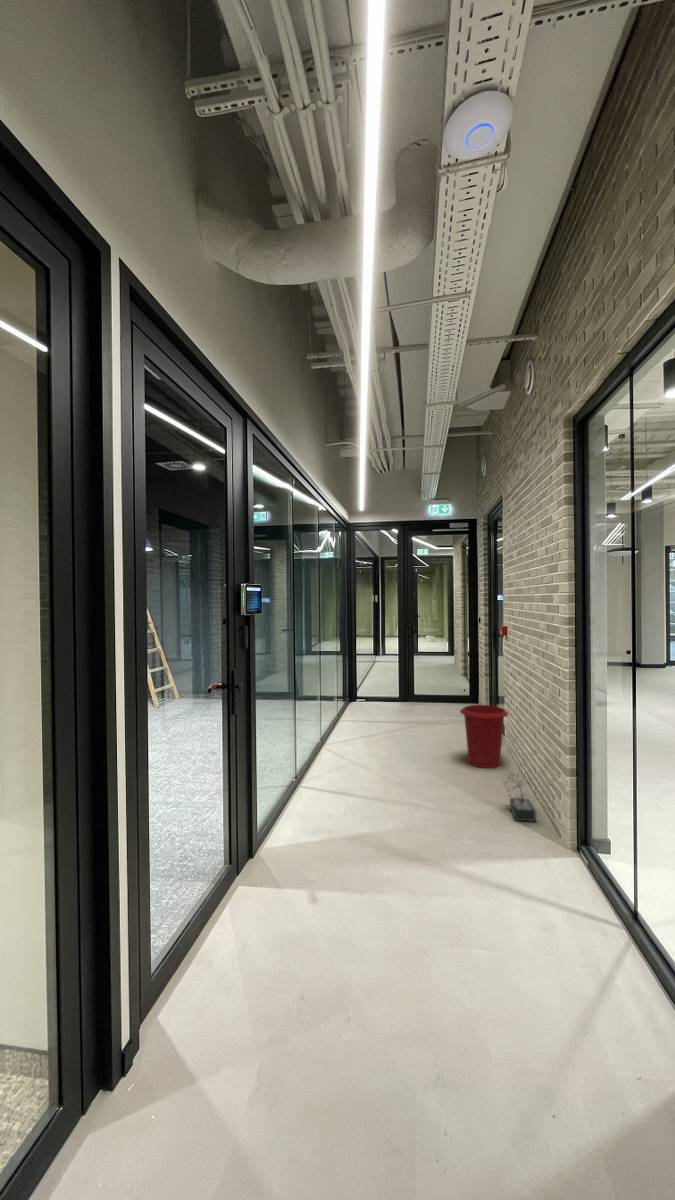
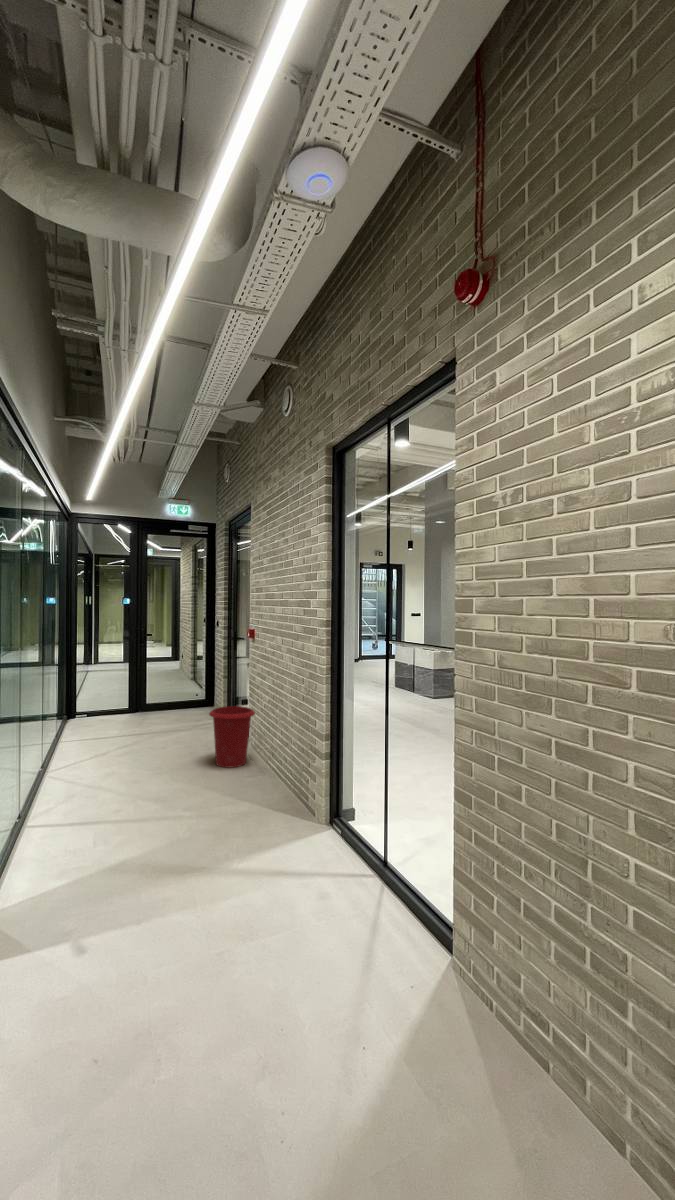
decorative plant: present [504,772,541,821] -> none [258,760,296,810]

